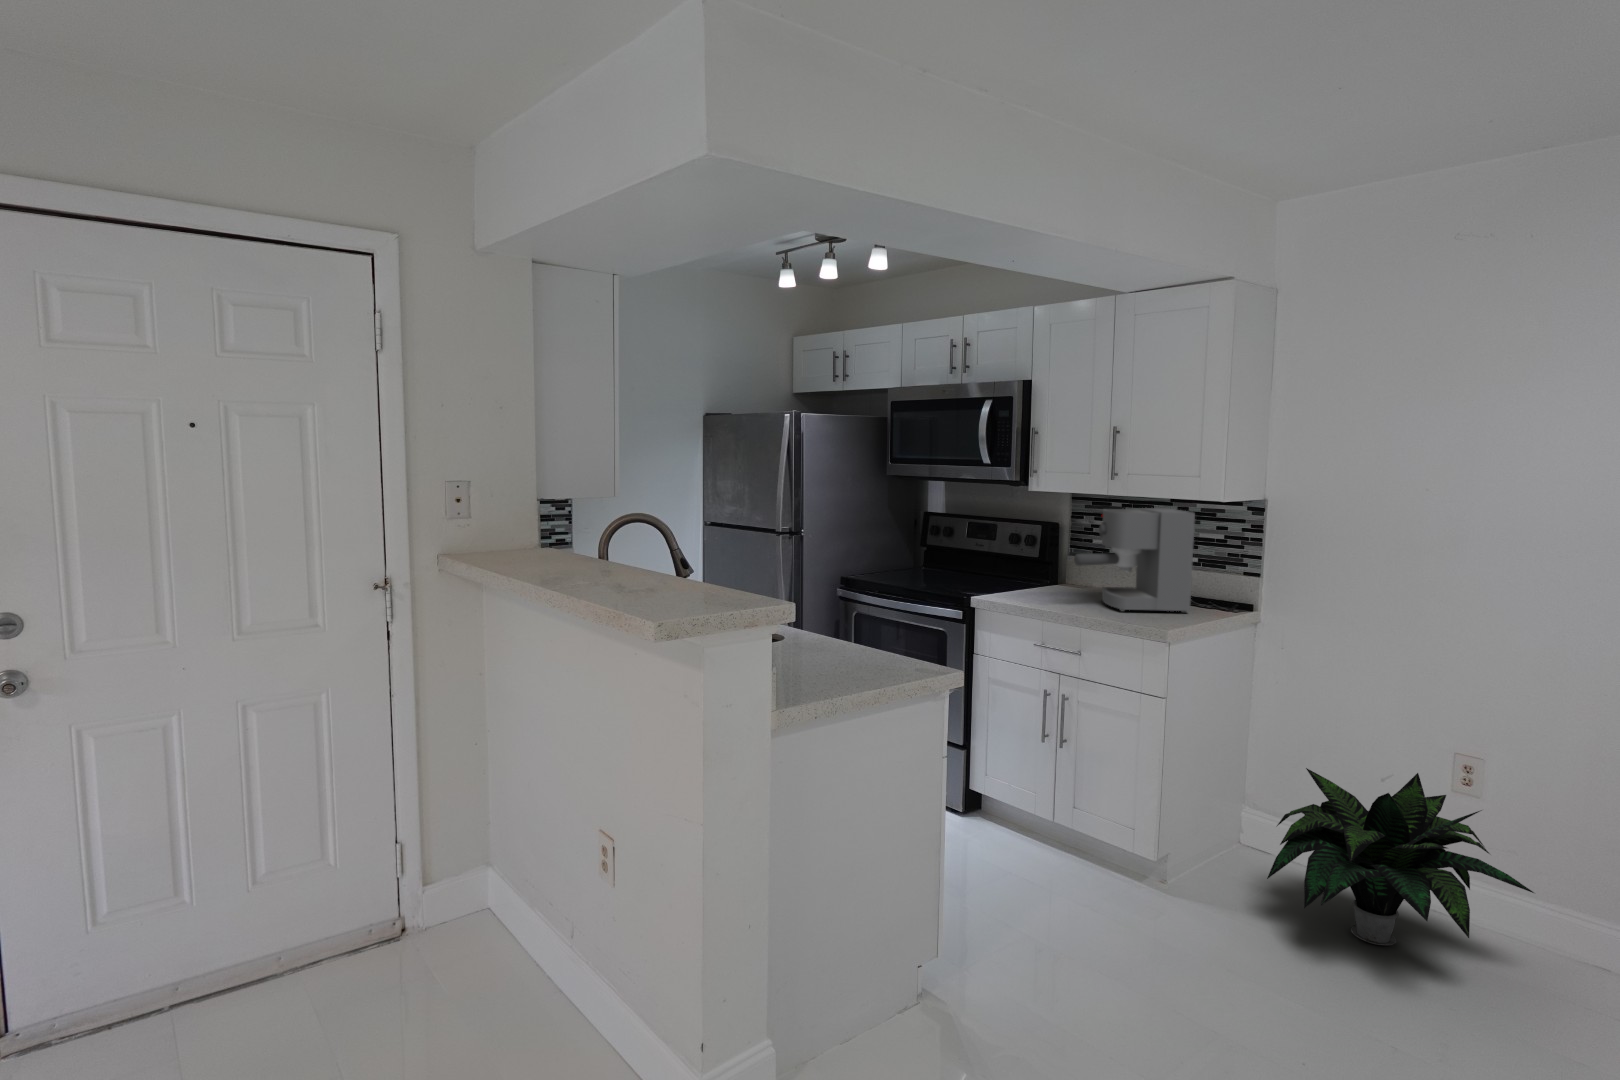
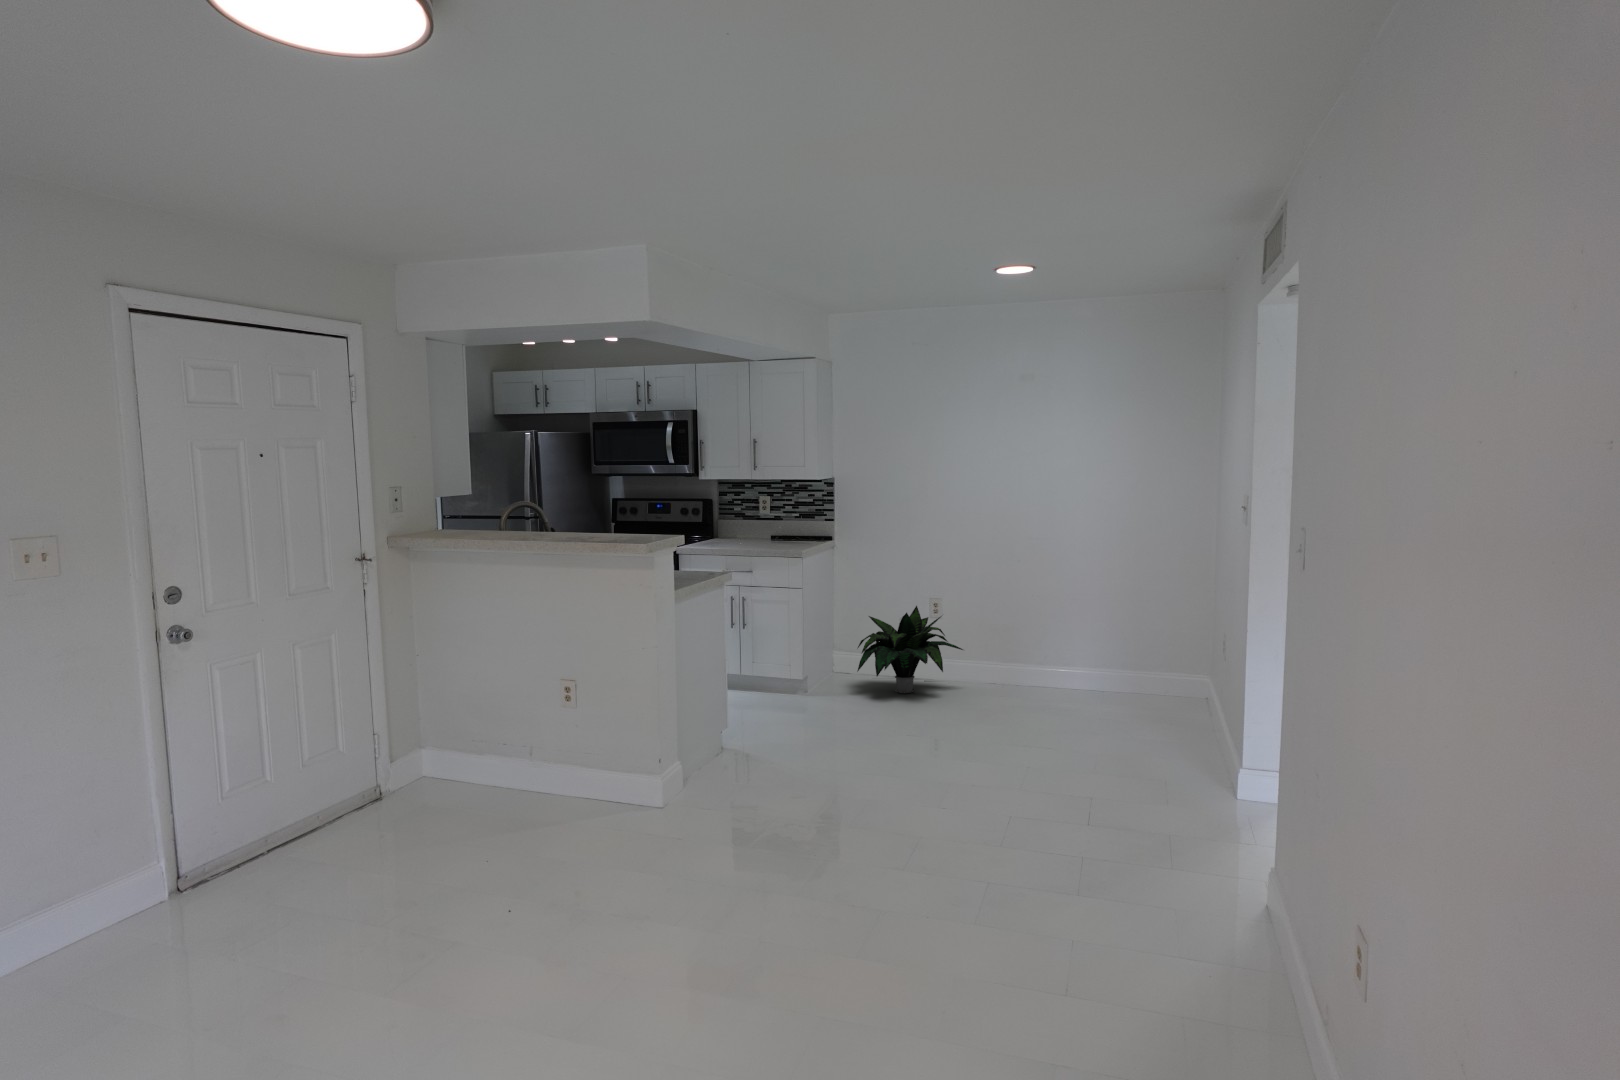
coffee maker: present [1074,508,1195,613] -> none [739,485,803,545]

